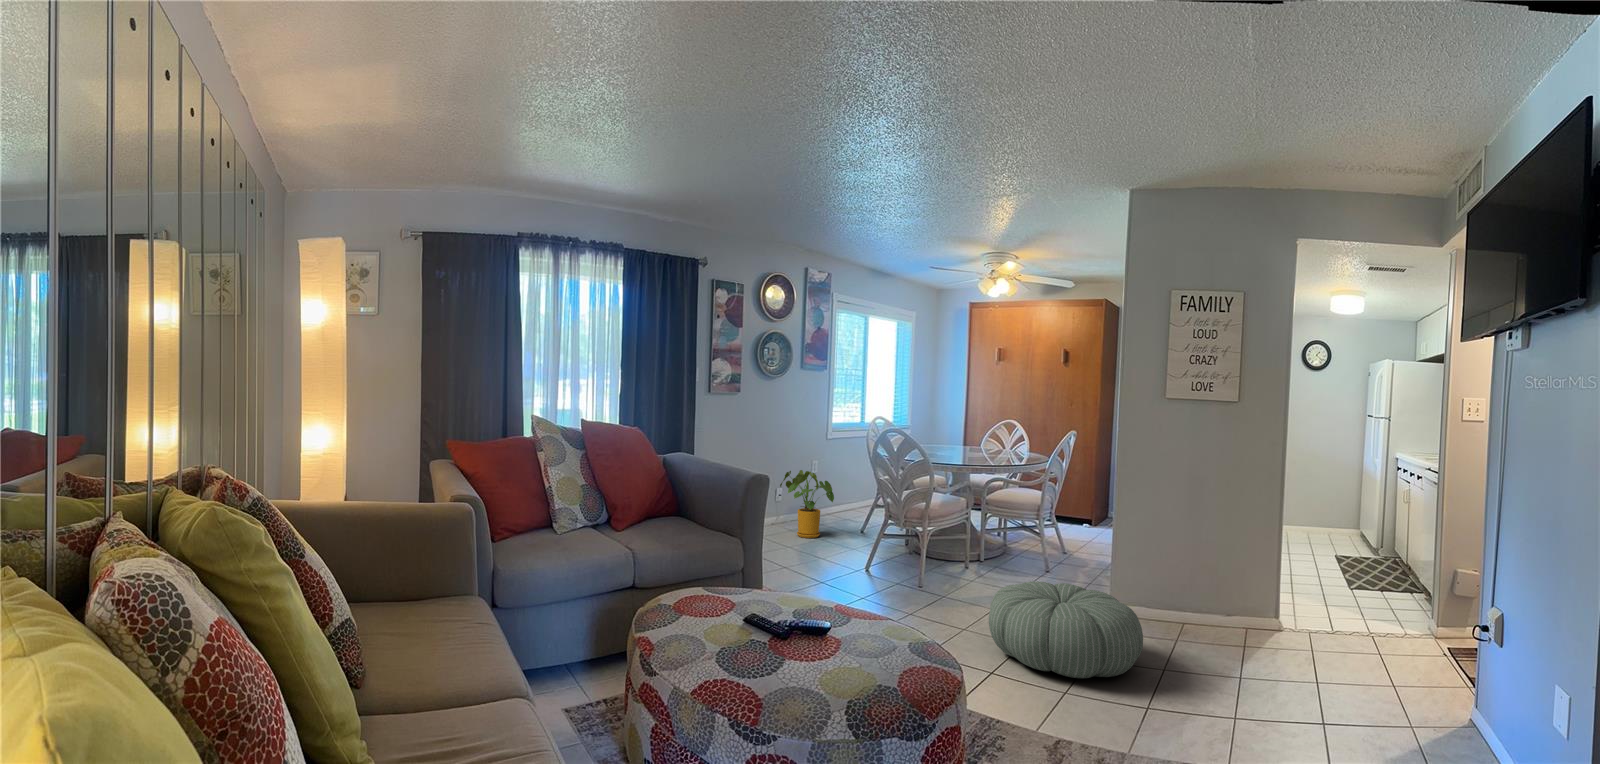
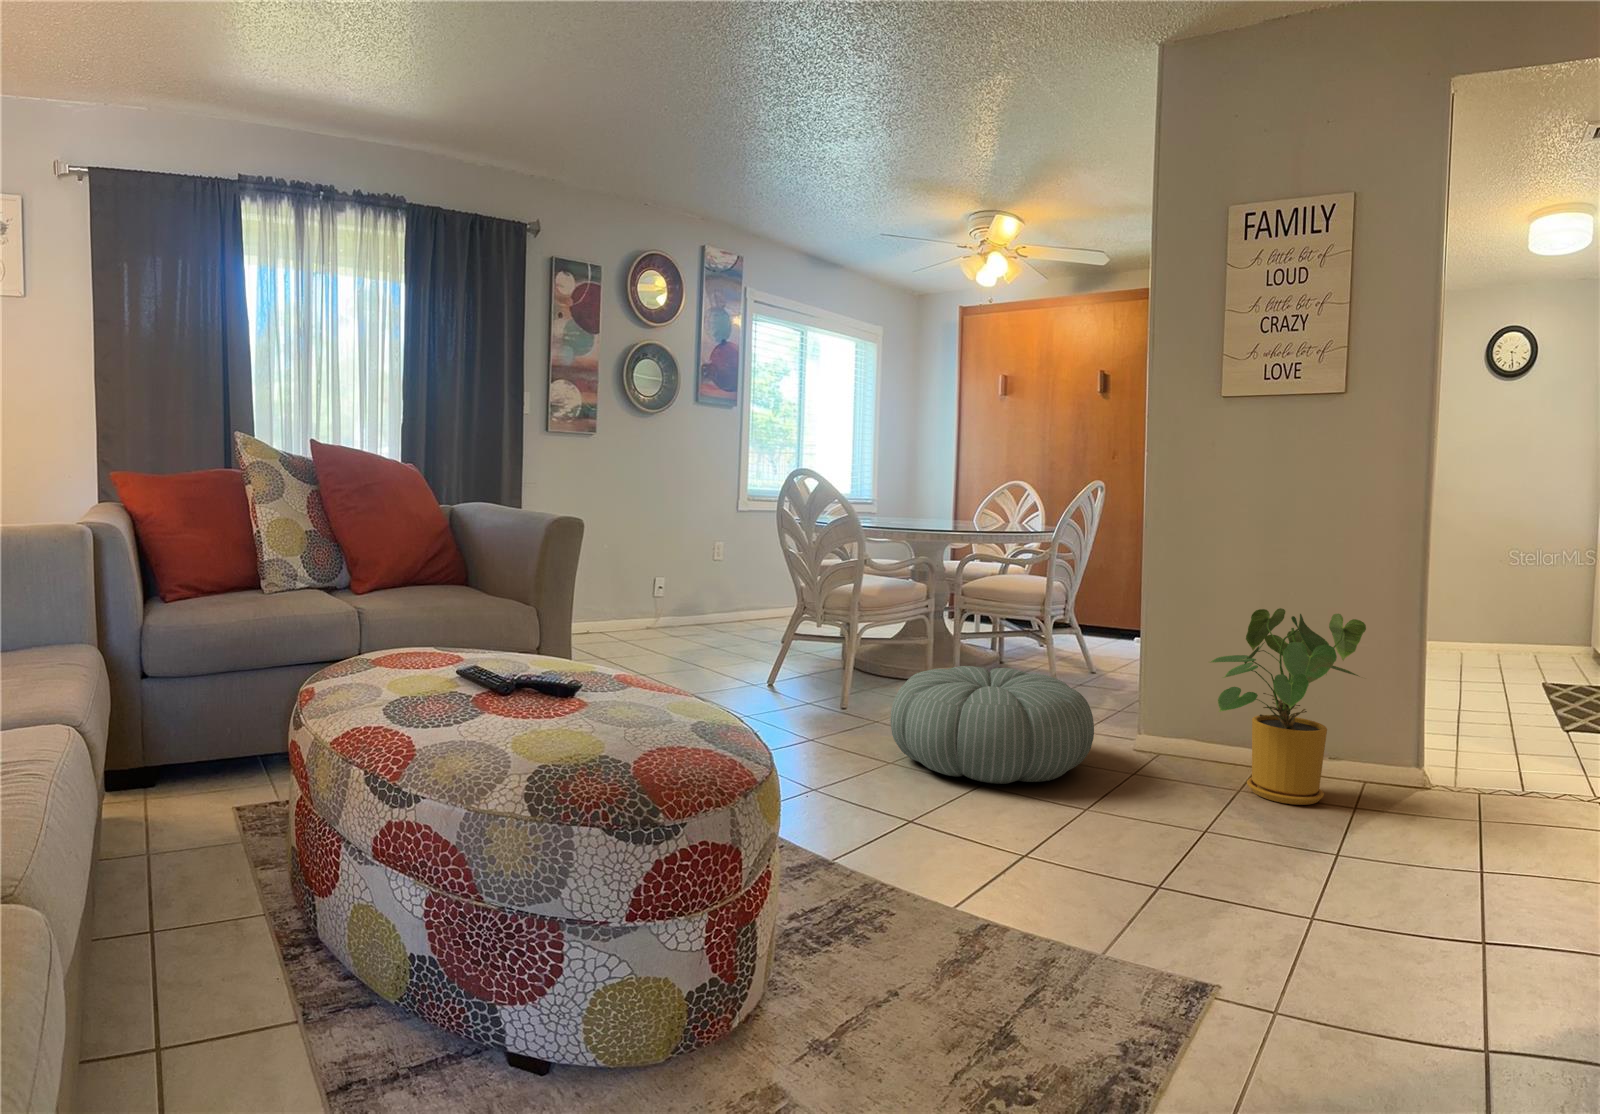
house plant: present [780,470,834,538] -> present [1210,608,1366,805]

